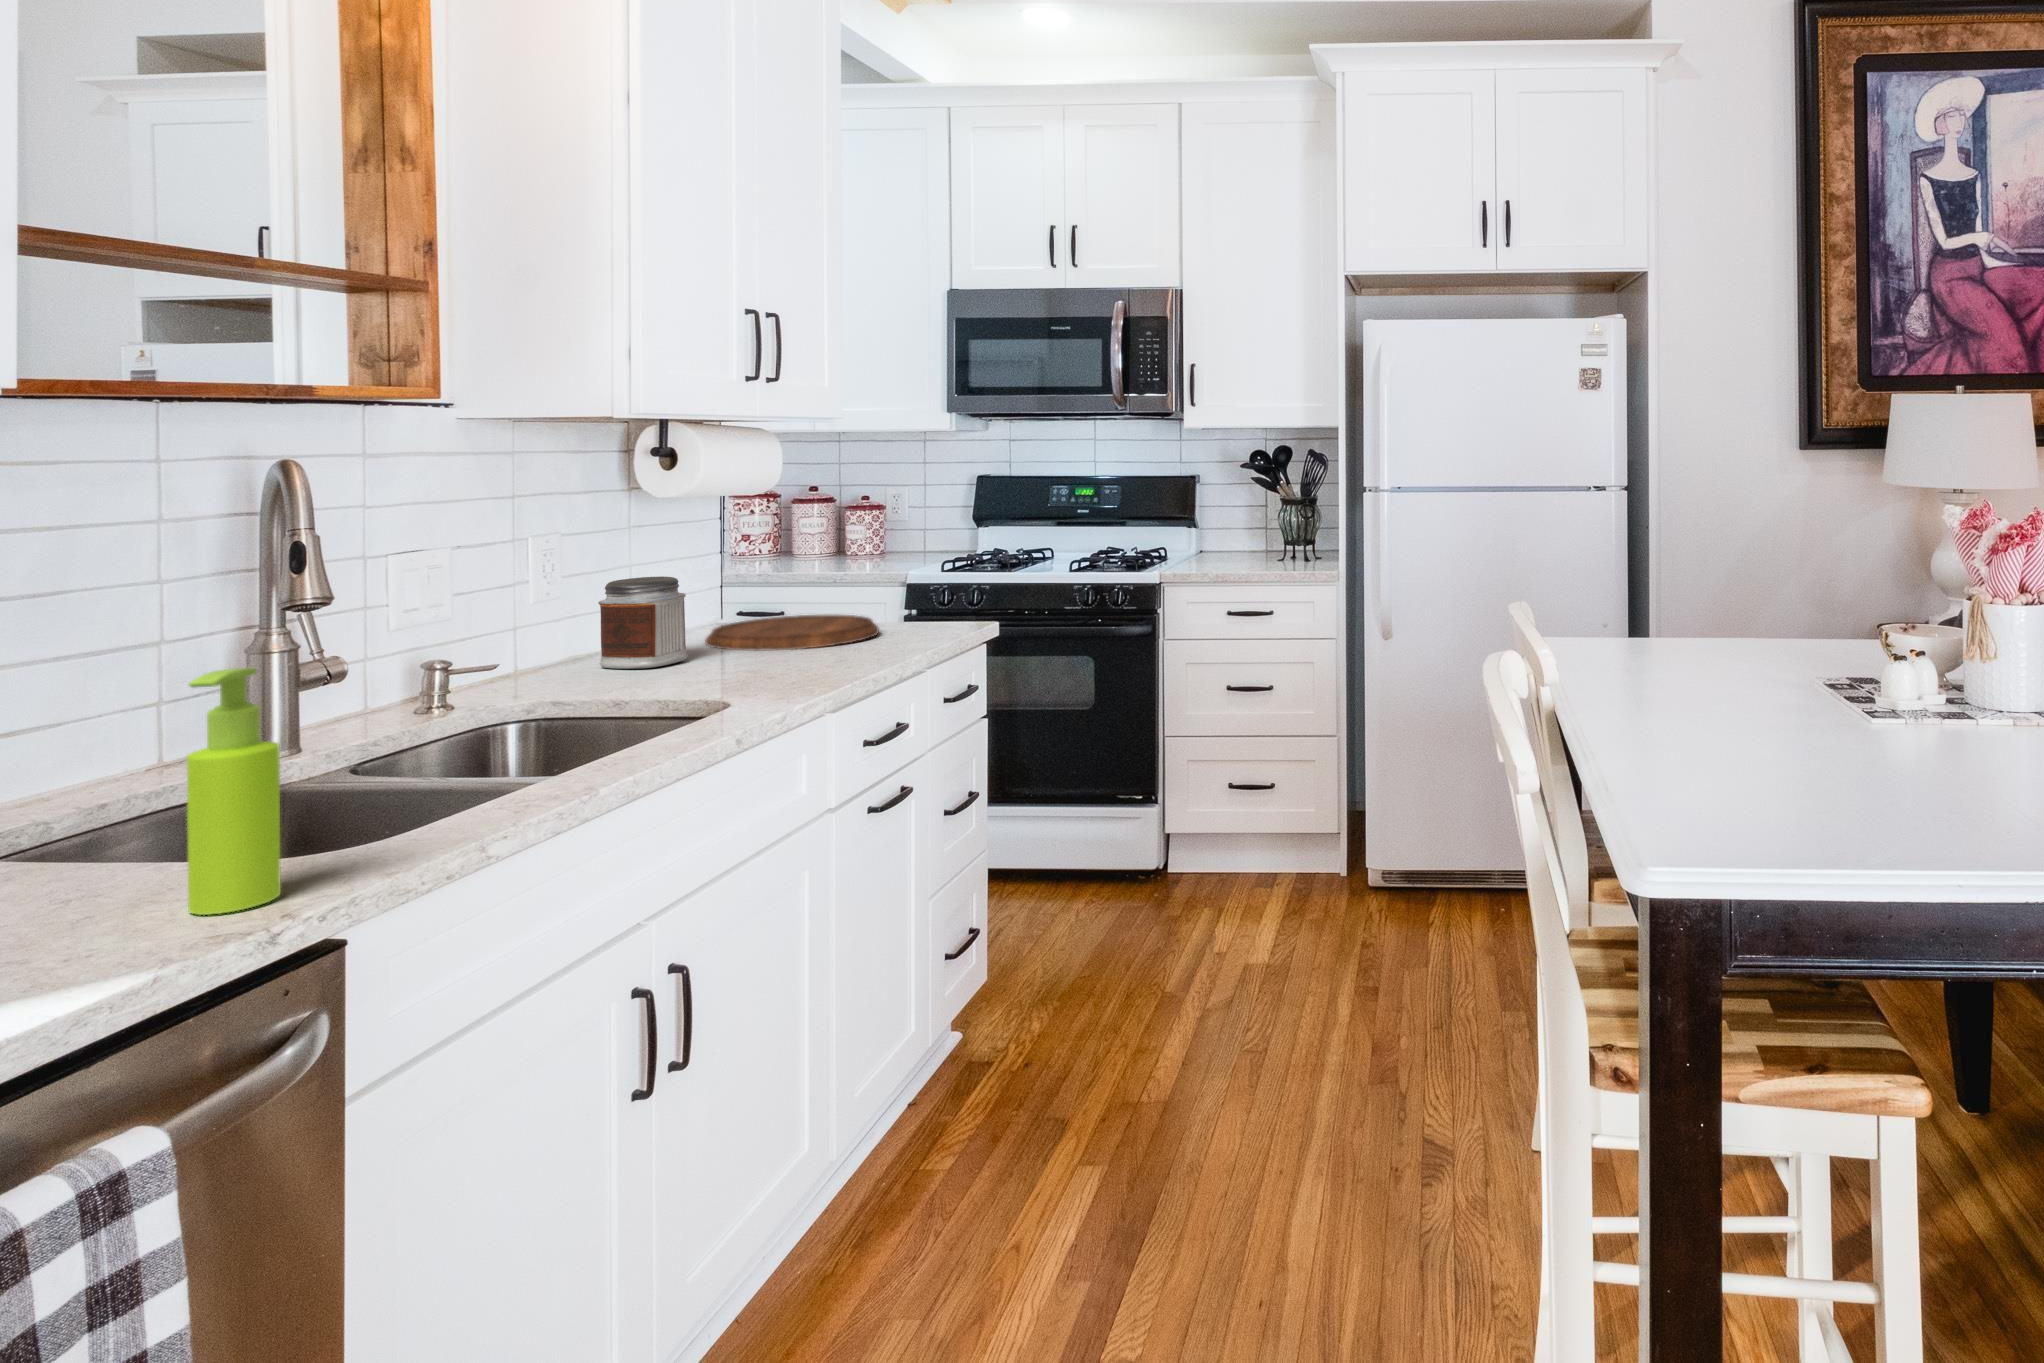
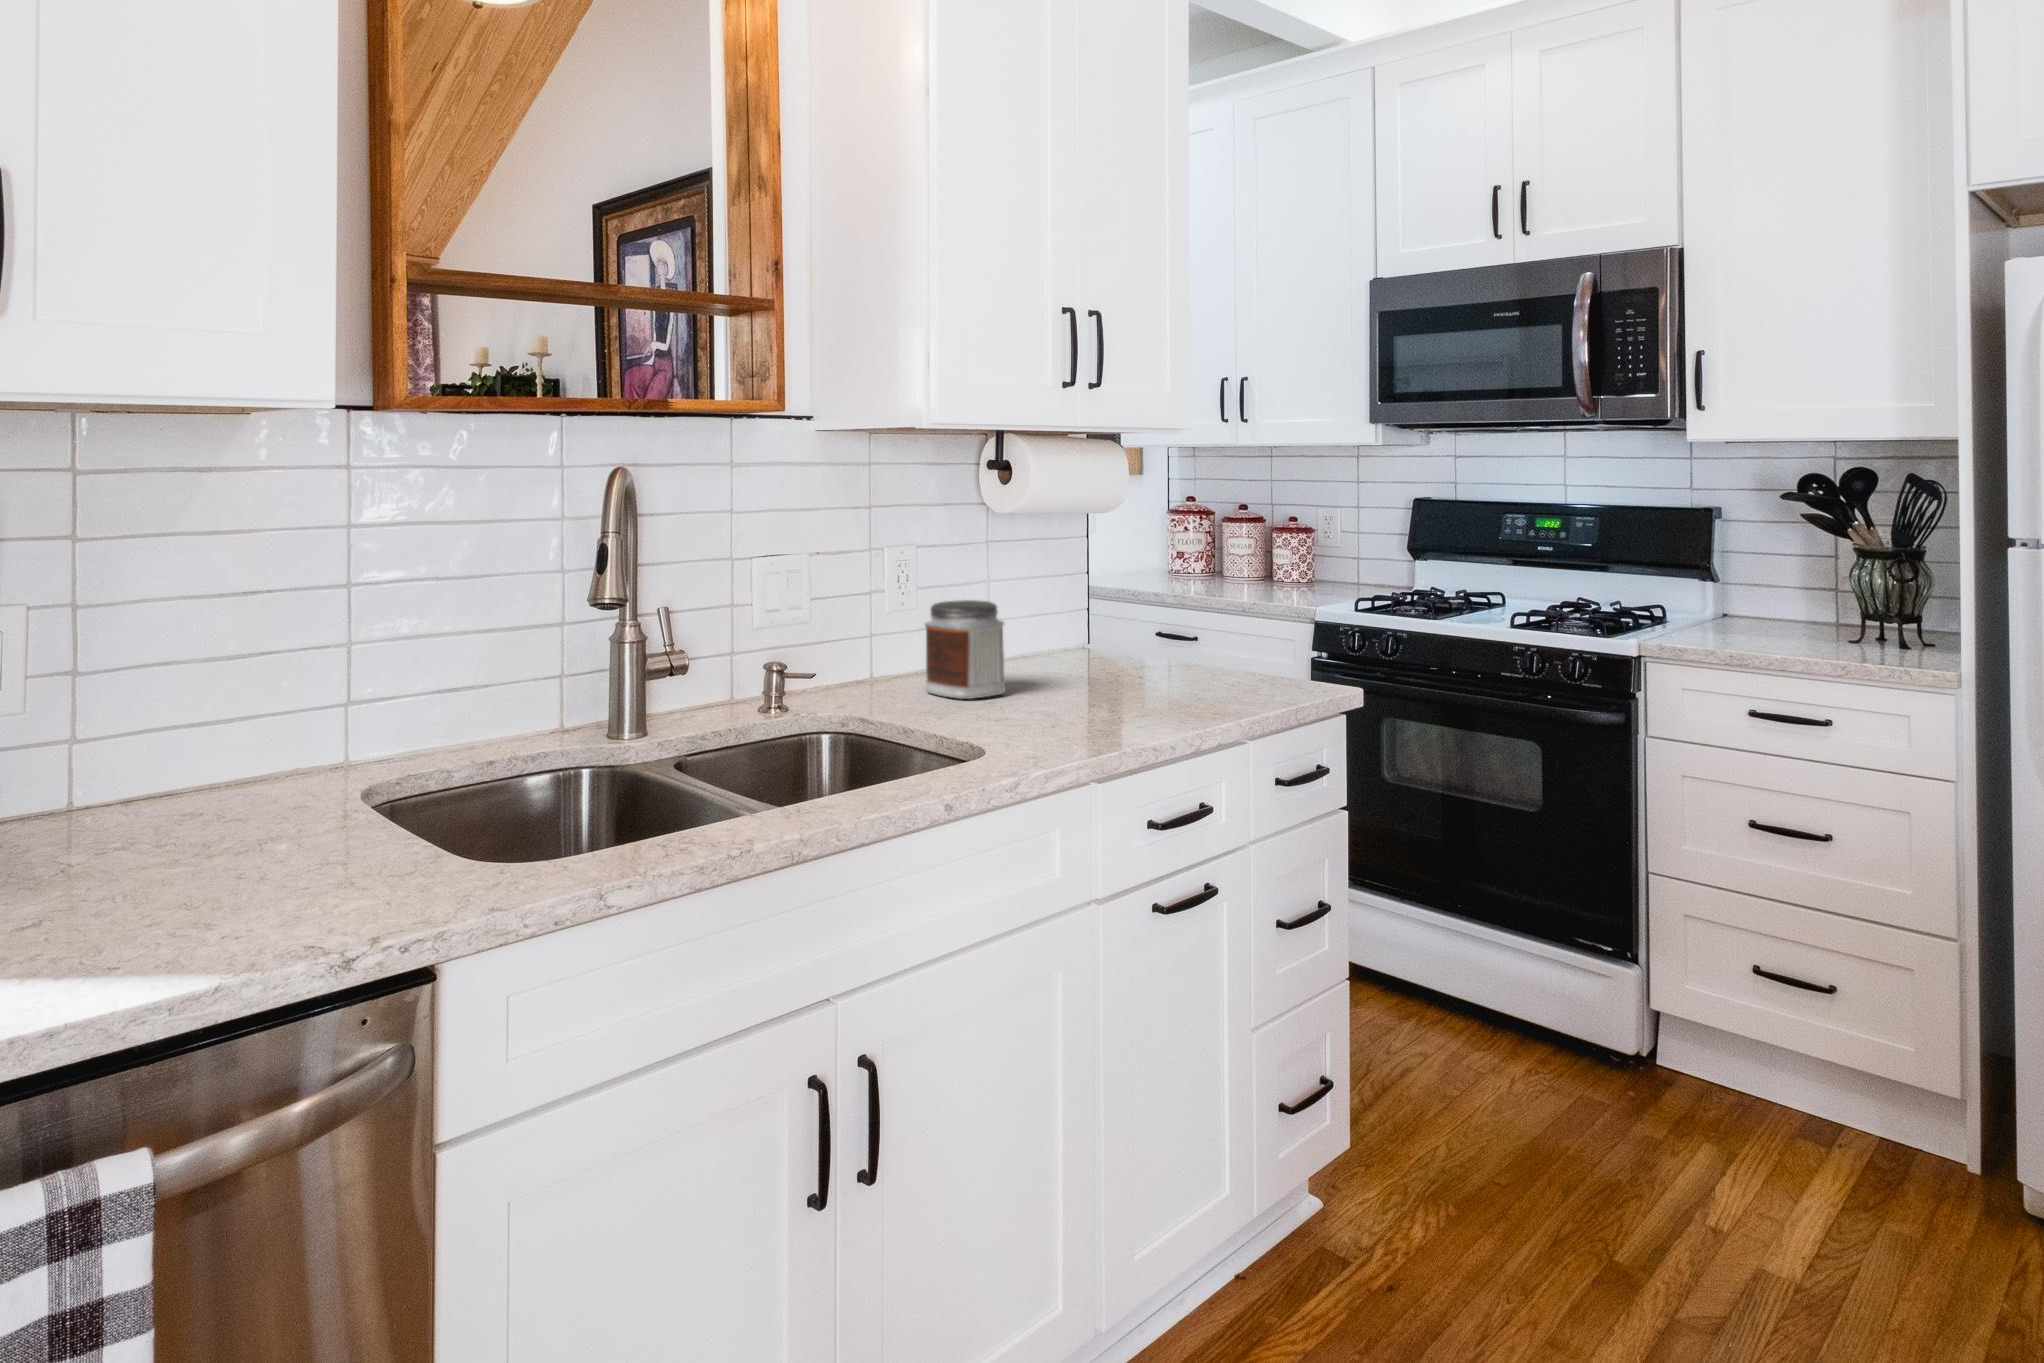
cutting board: present [705,614,879,651] -> none [1045,653,1225,697]
soap dispenser: present [187,668,281,915] -> none [317,683,400,927]

